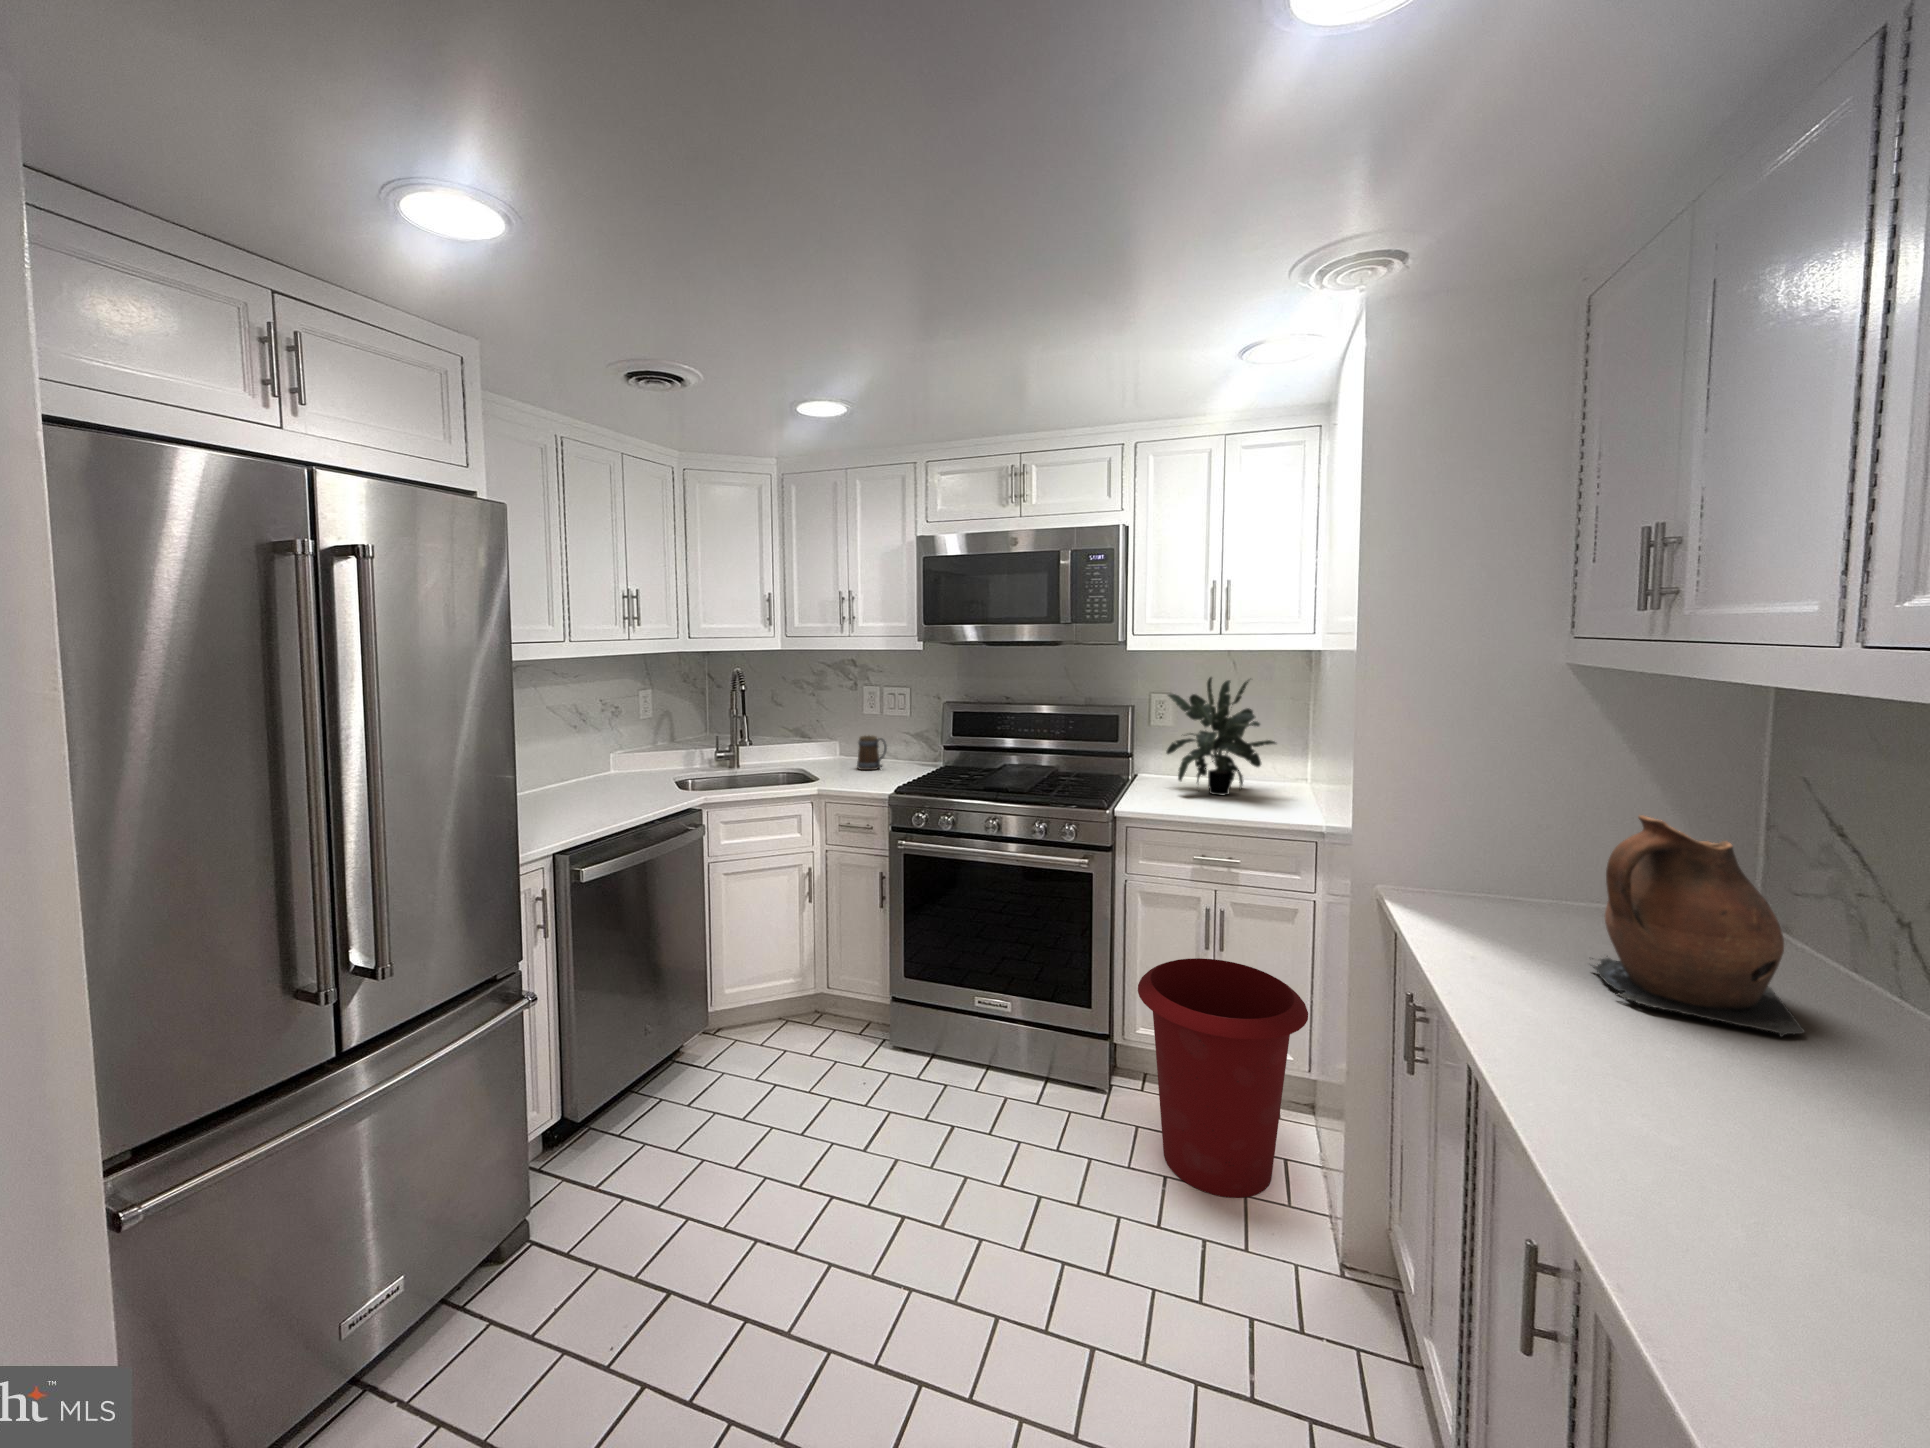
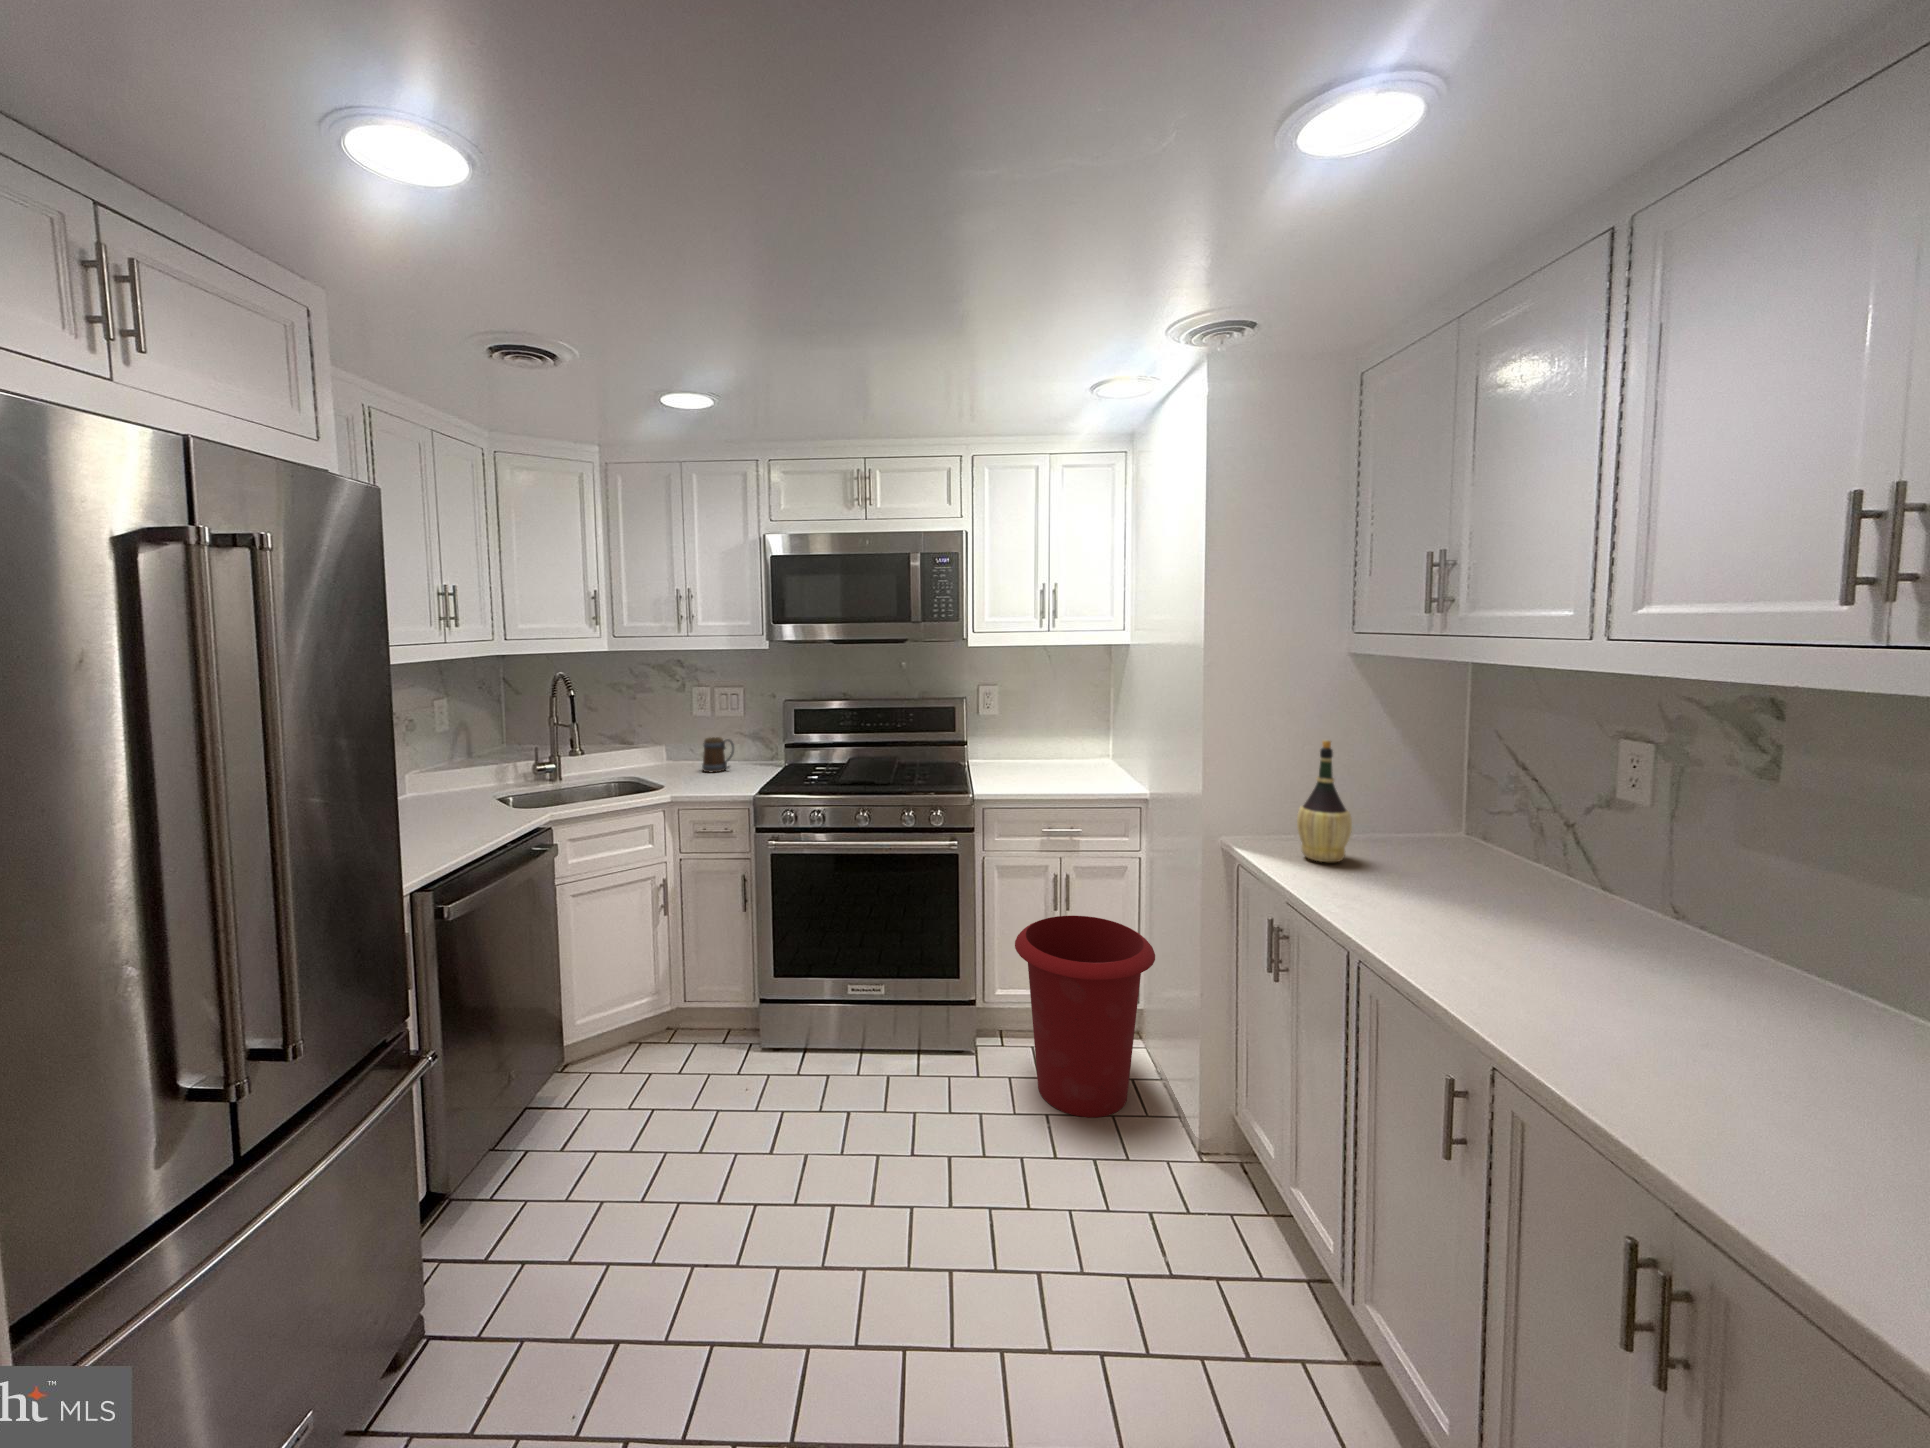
potted plant: present [1167,677,1276,795] -> none [1003,671,1098,774]
wine bottle: none [1466,774,1545,933] -> present [1297,740,1352,862]
ceramic pitcher: present [1592,815,1805,1037] -> none [1393,765,1540,913]

